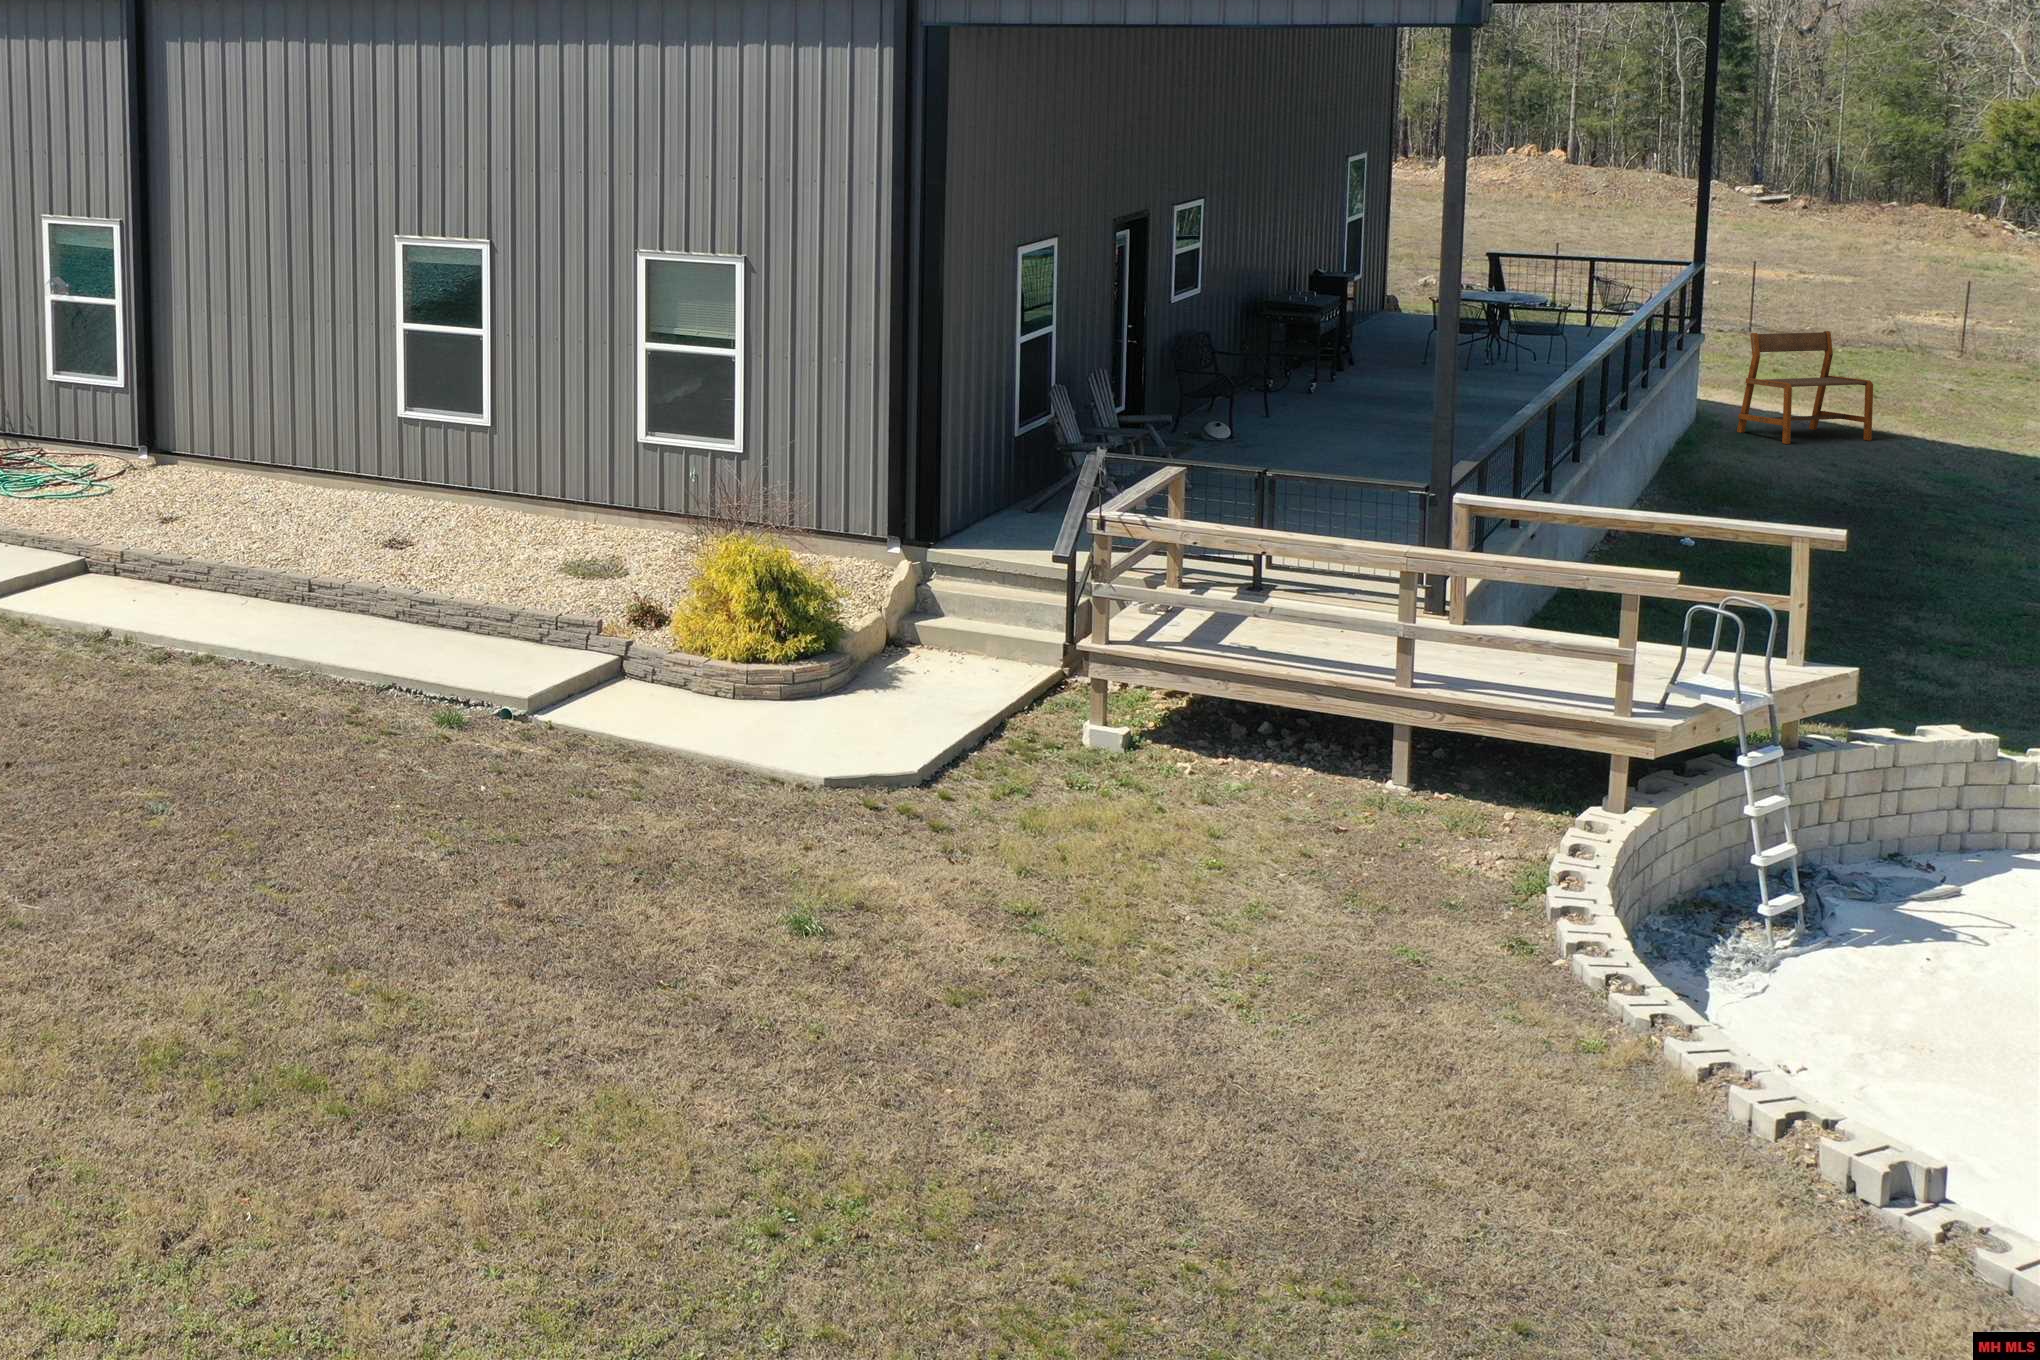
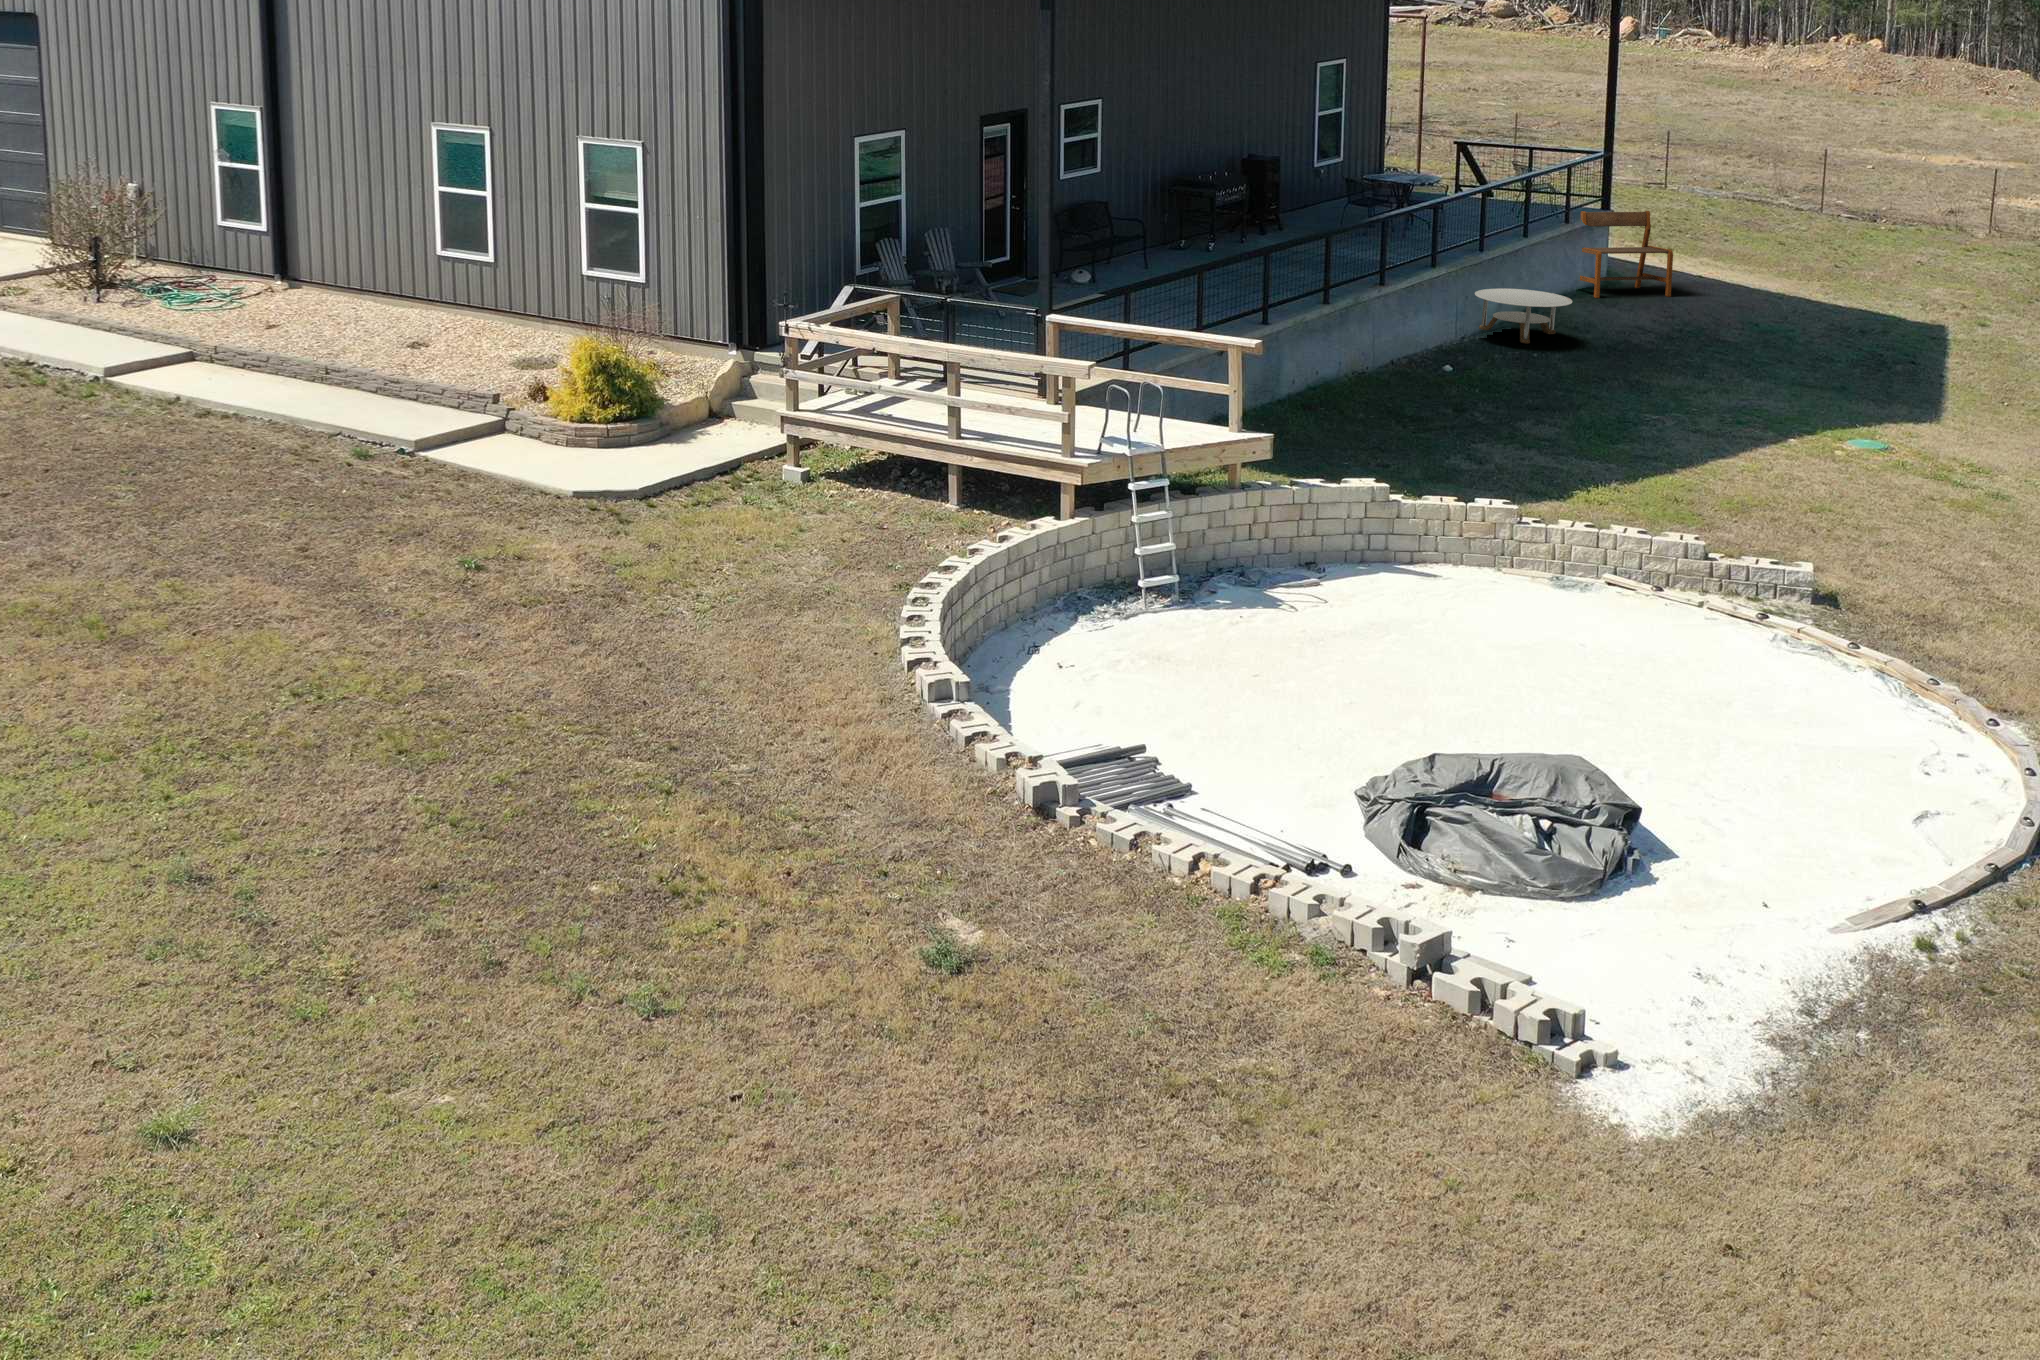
round table: none [1706,435,1848,508] -> present [1475,288,1572,343]

